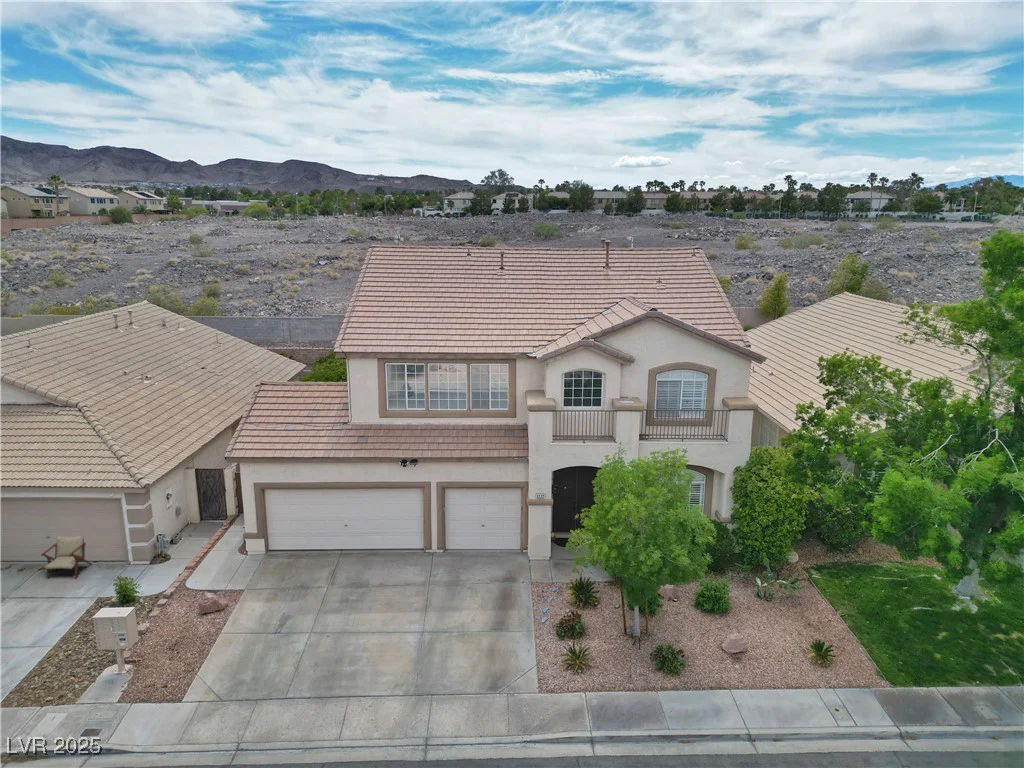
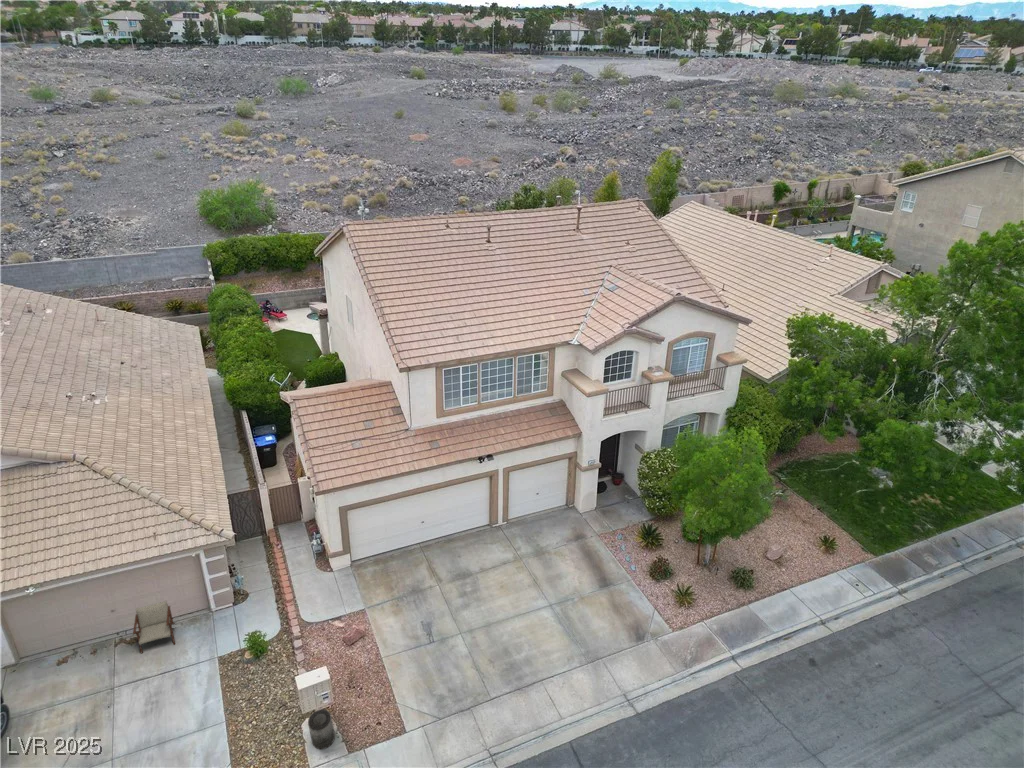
trash can: none [91,649,123,692] -> present [308,709,335,749]

